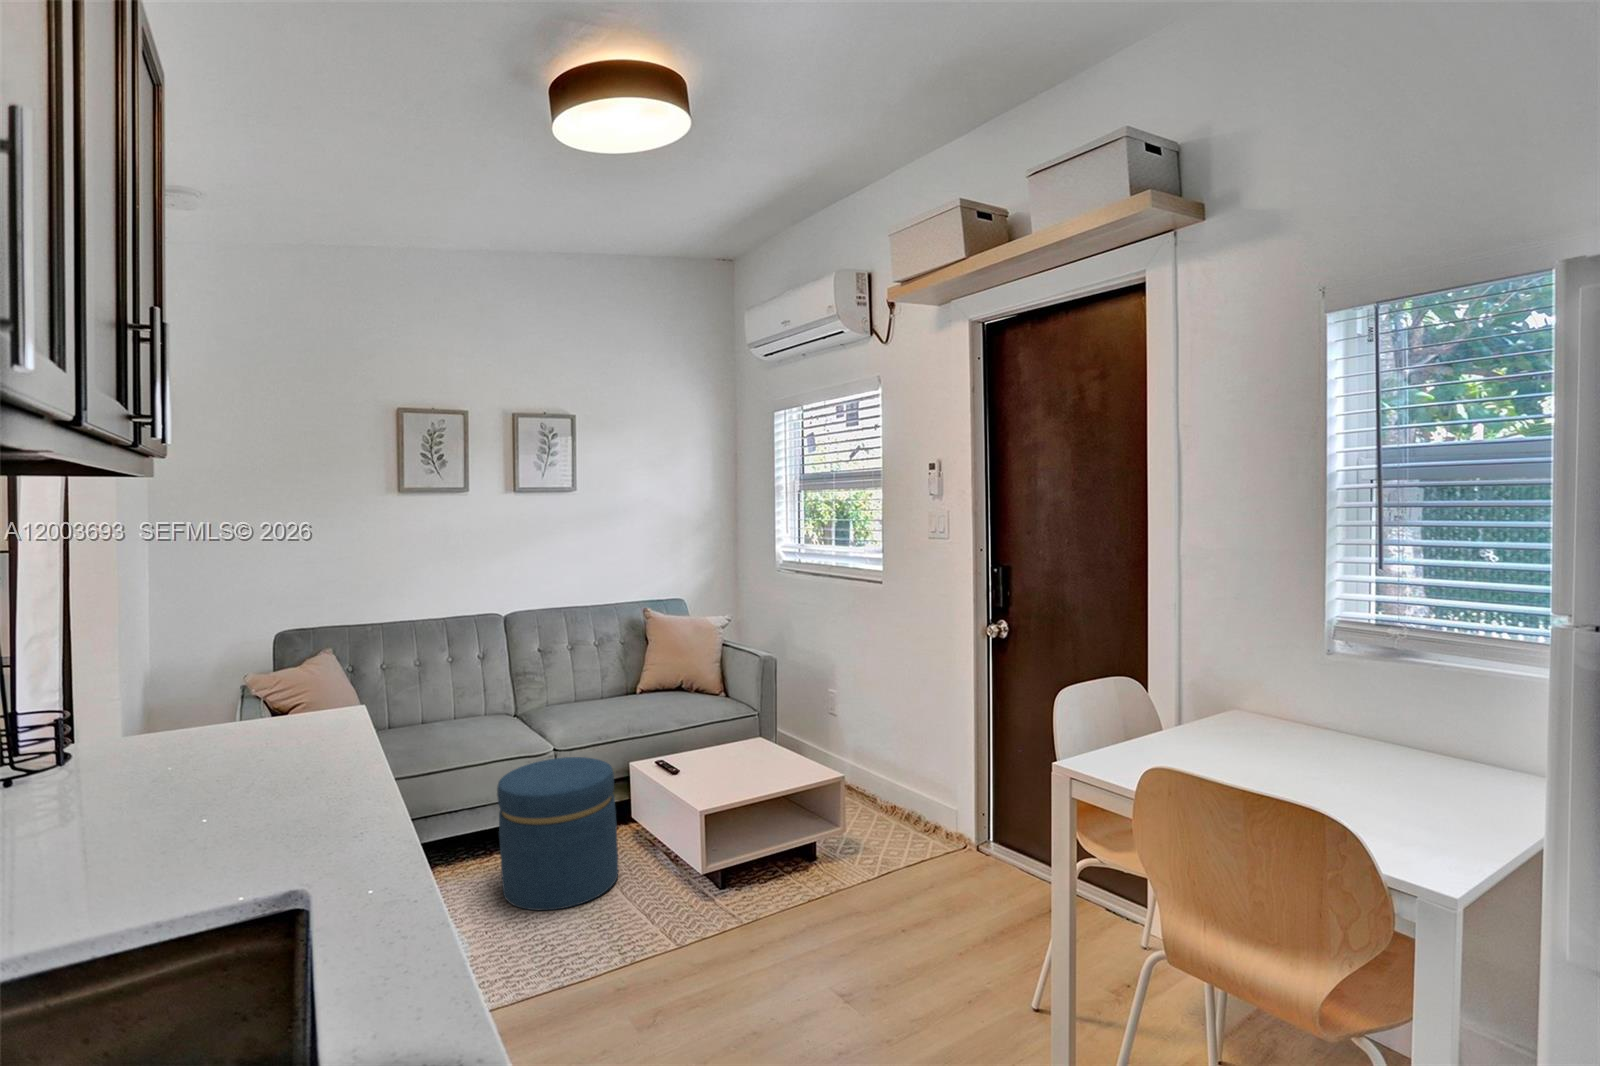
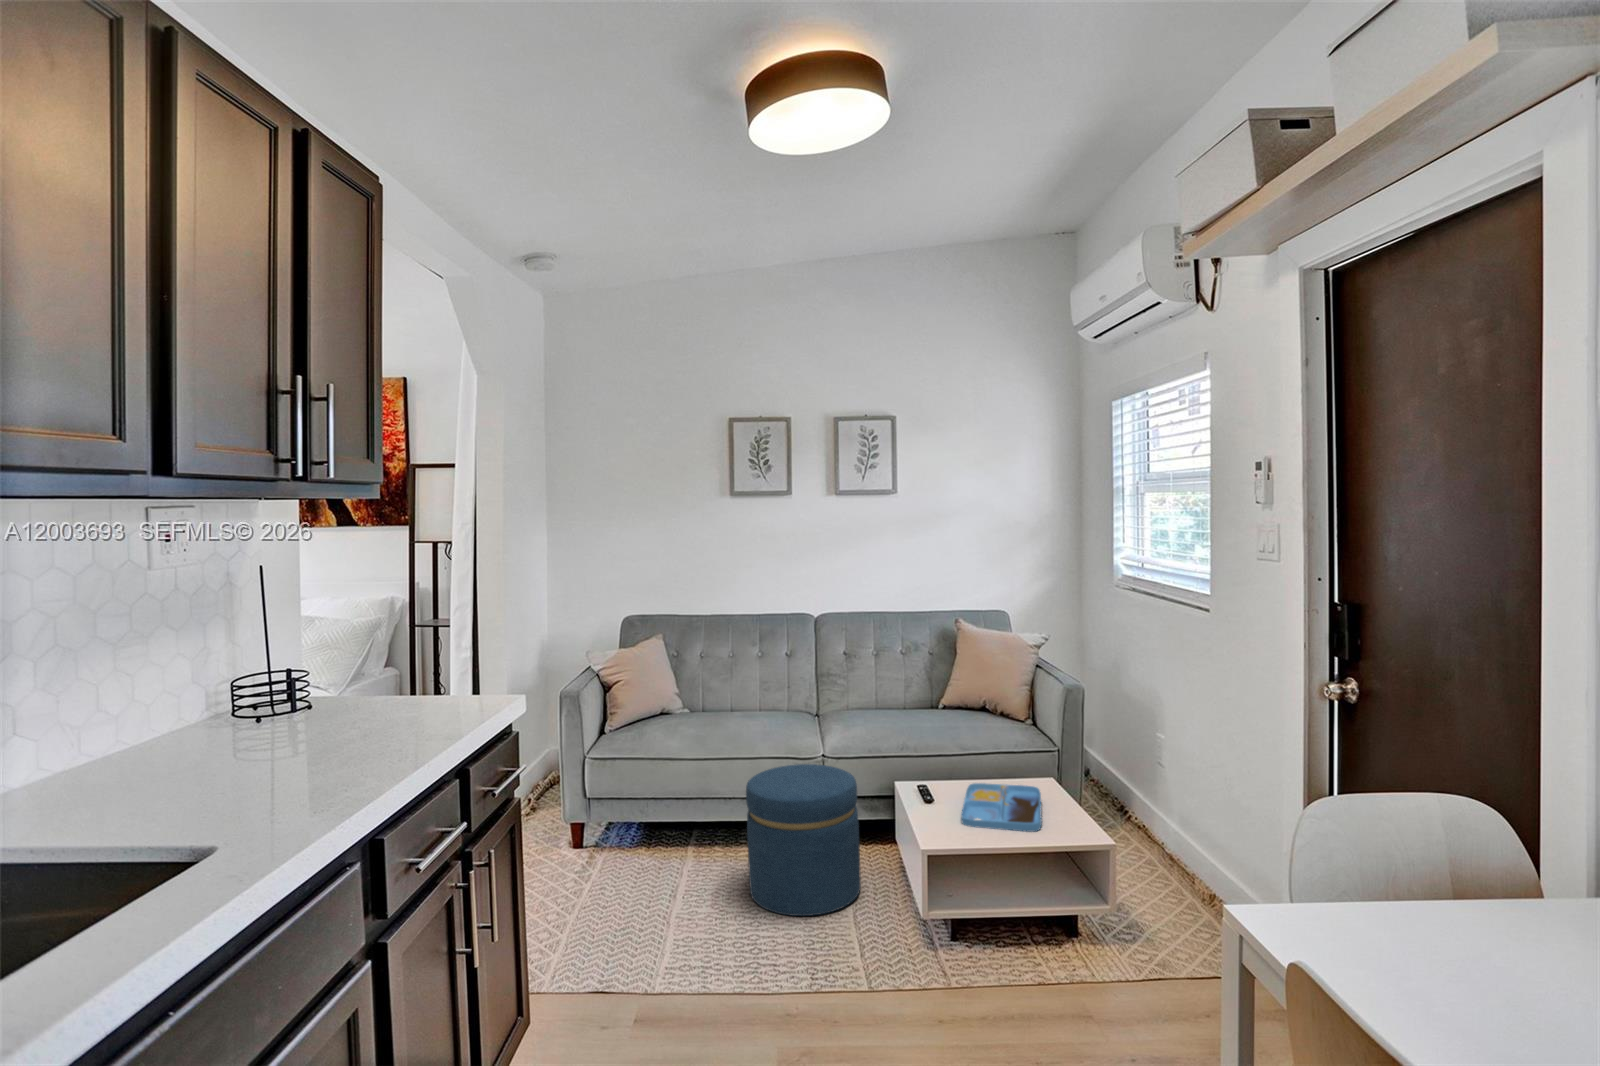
tray: none [707,744,786,786] -> present [961,783,1042,832]

